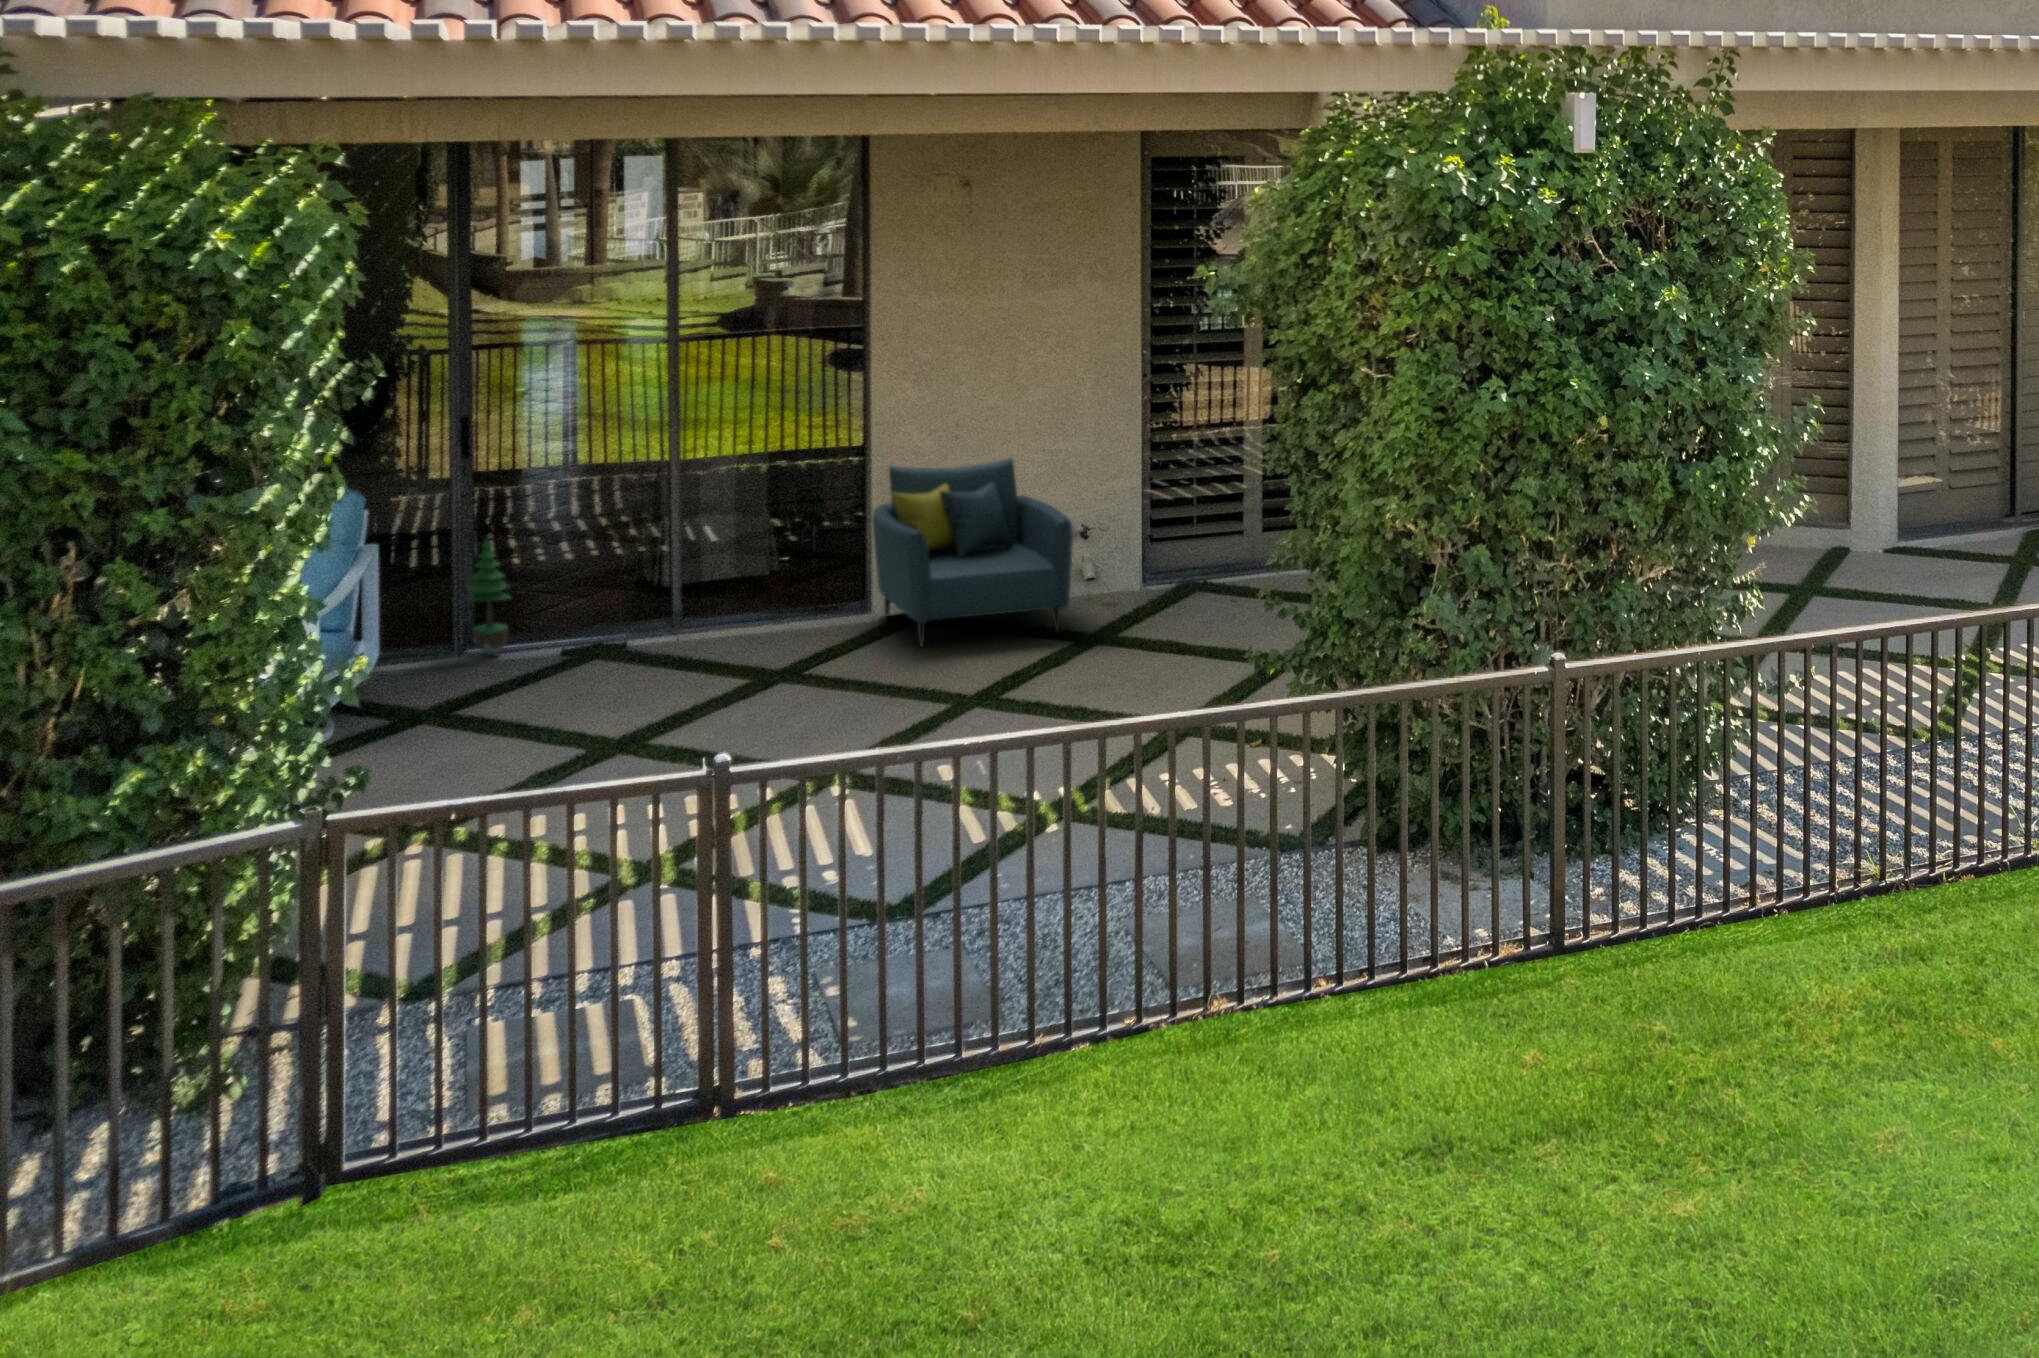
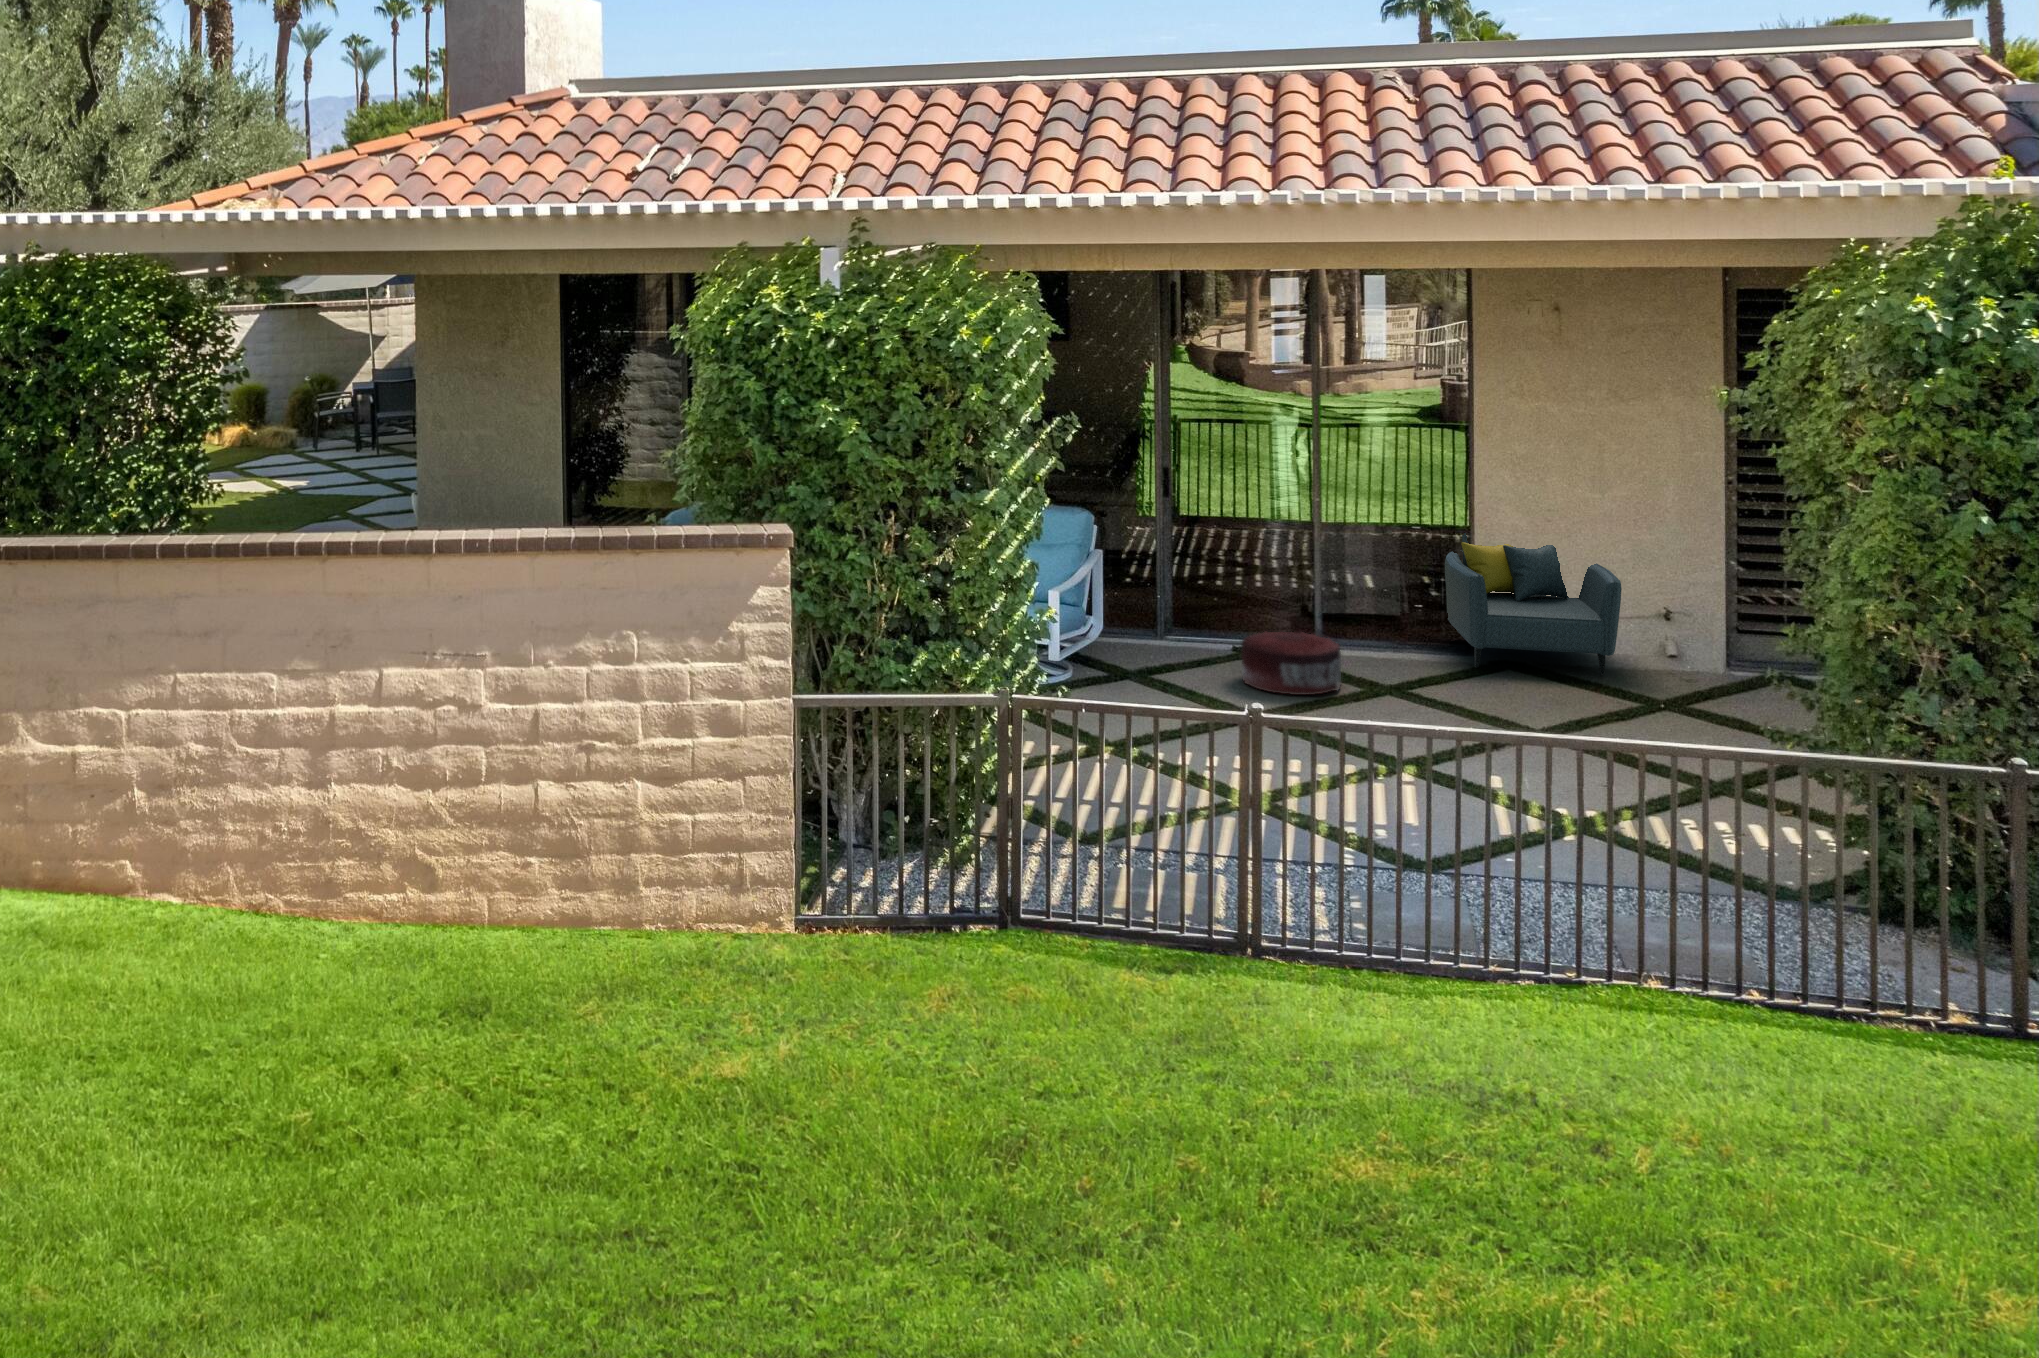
potted tree: present [468,539,510,655] -> none [1133,540,1165,625]
pouf: none [634,634,770,723] -> present [1242,632,1342,695]

